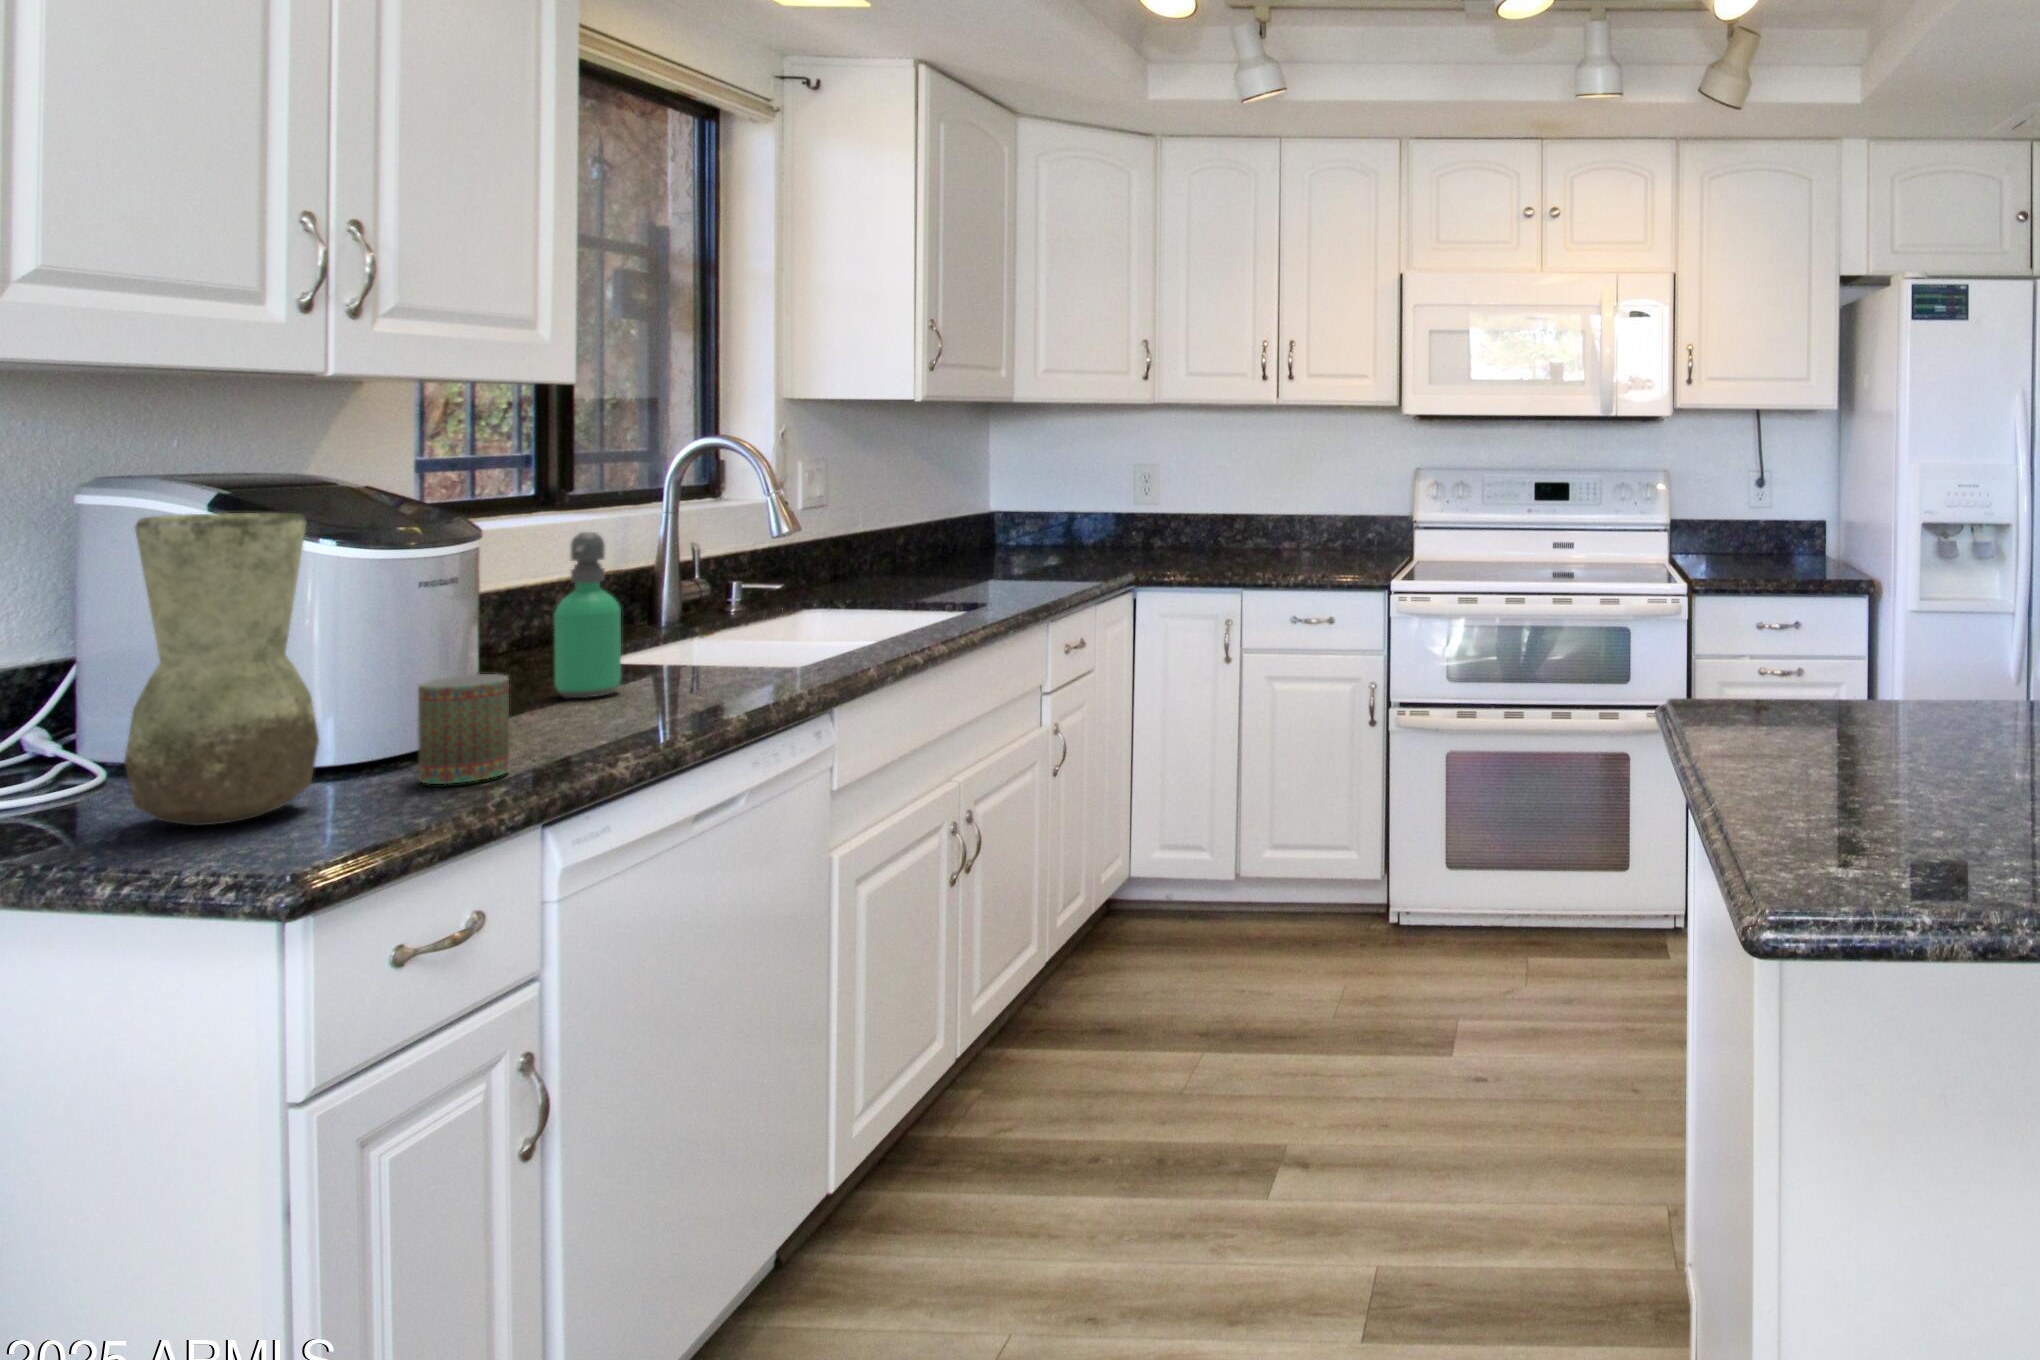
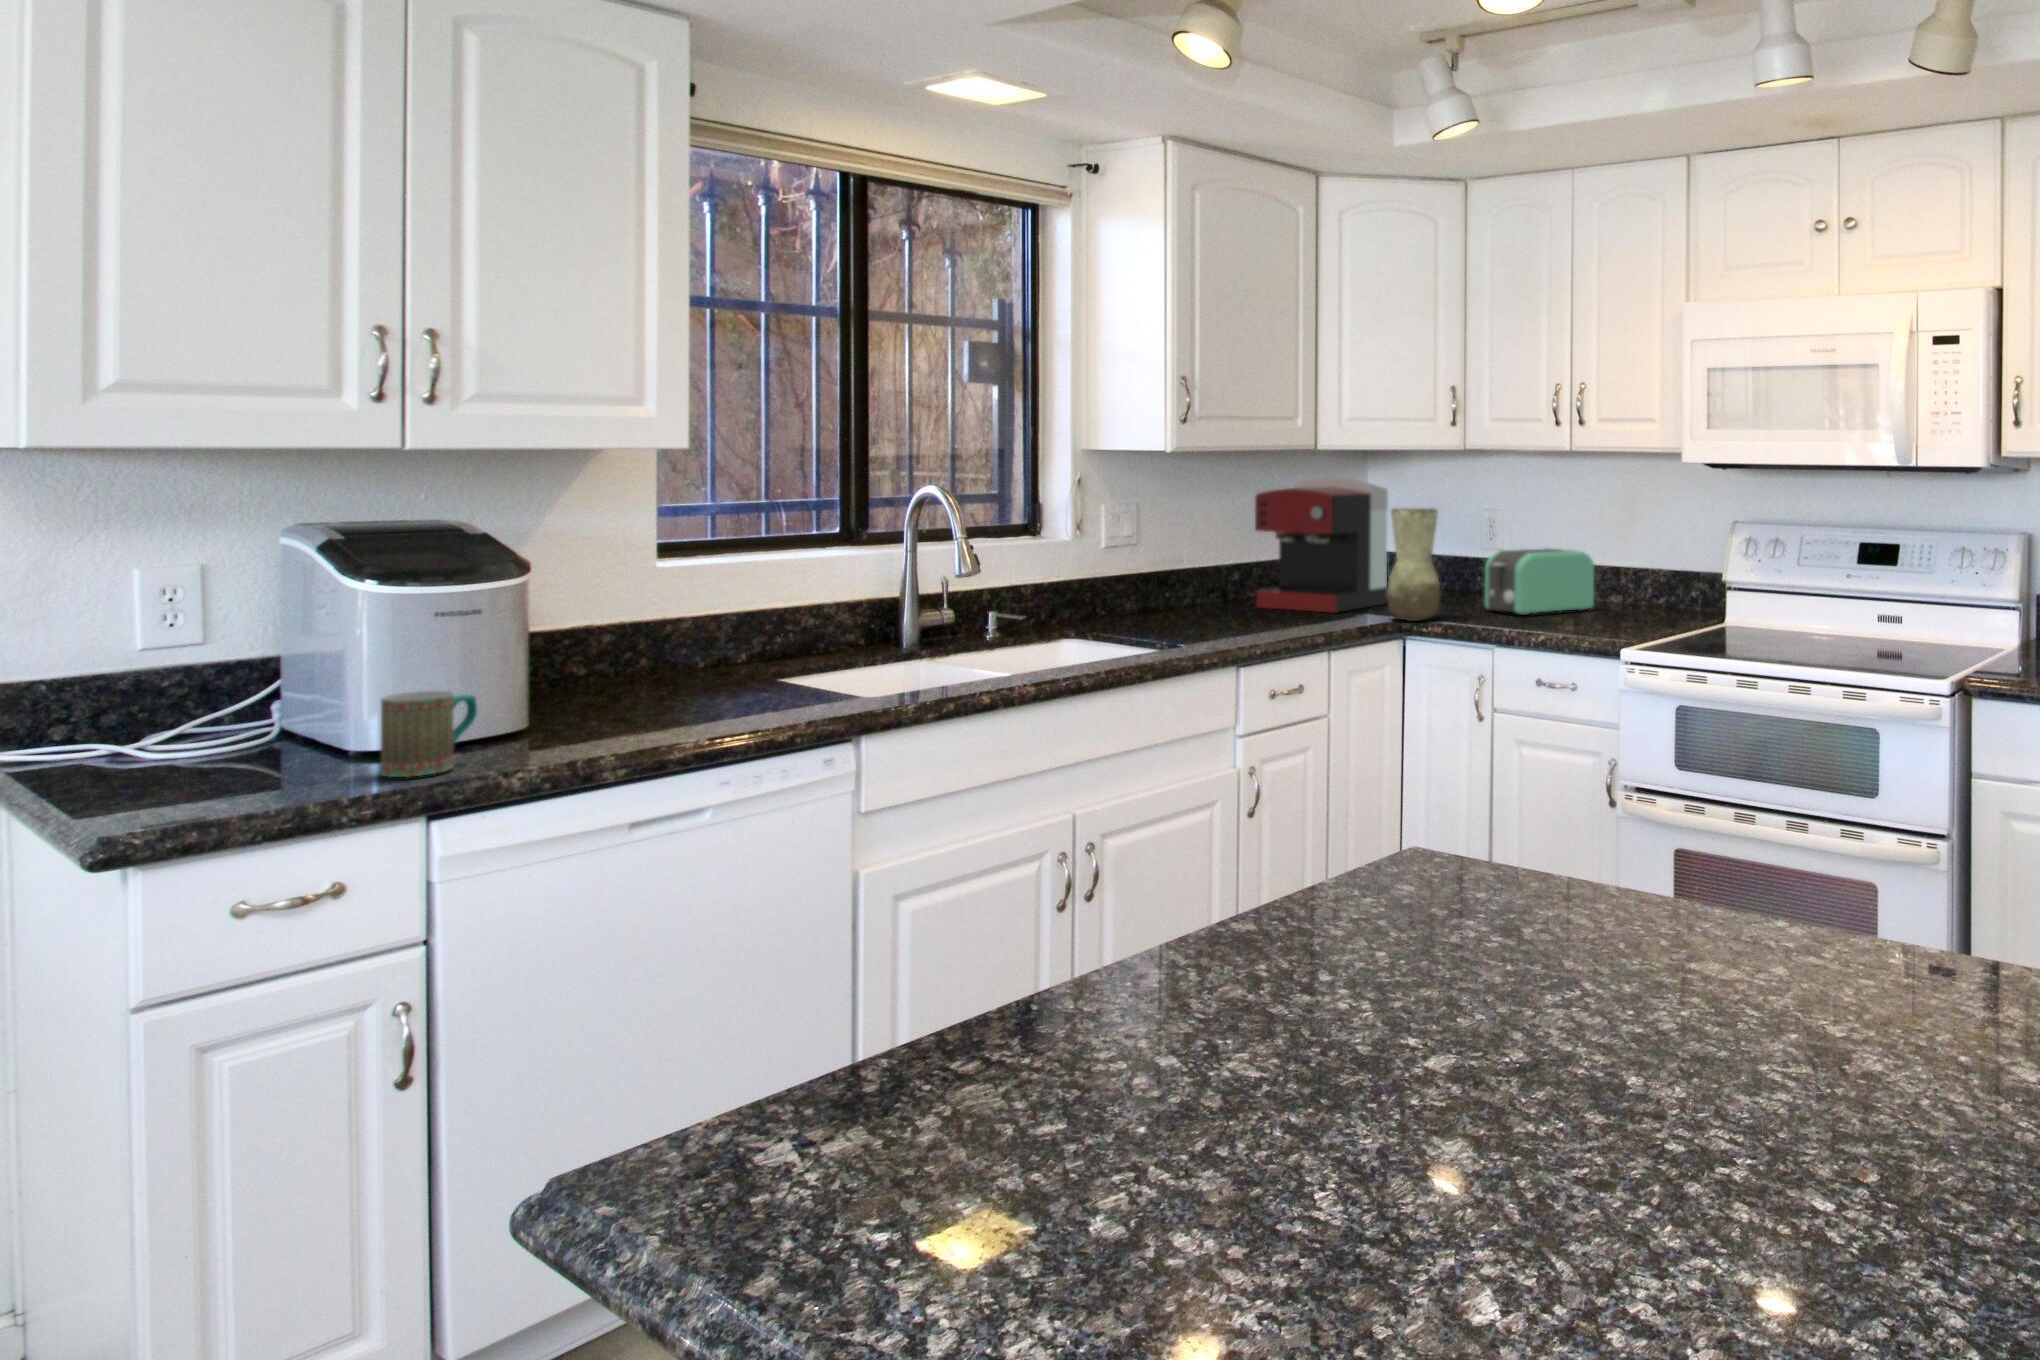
coffee maker: none [938,432,1064,571] -> present [1255,477,1388,612]
toaster: none [1177,500,1274,563] -> present [1485,548,1594,615]
vase: present [124,513,319,825] -> present [1387,508,1440,621]
soap dispenser: present [554,532,621,698] -> none [658,573,712,710]

